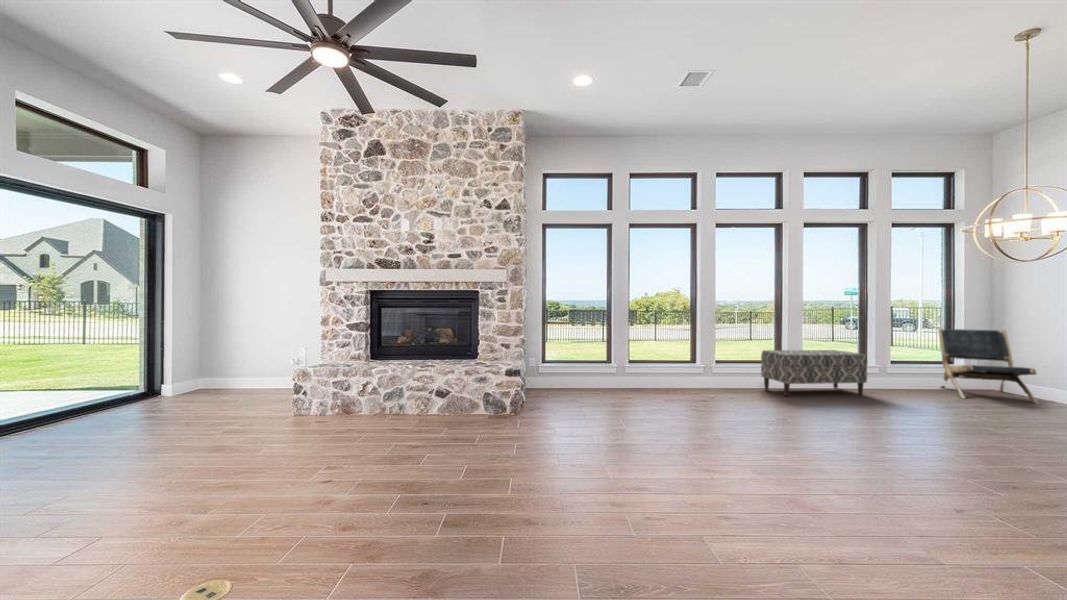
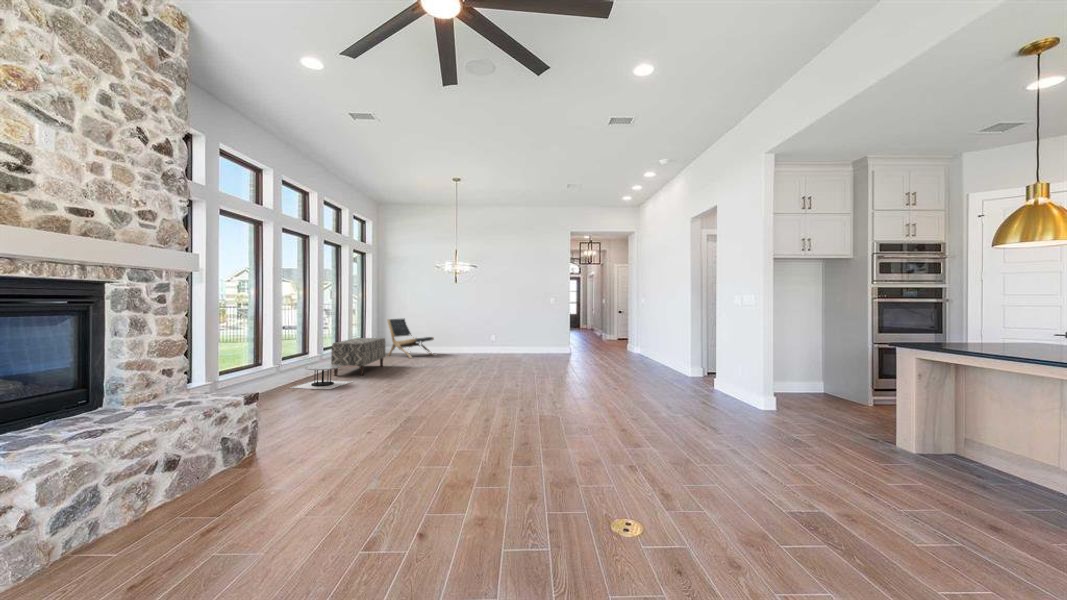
side table: none [689,370,752,398] -> present [291,365,352,389]

